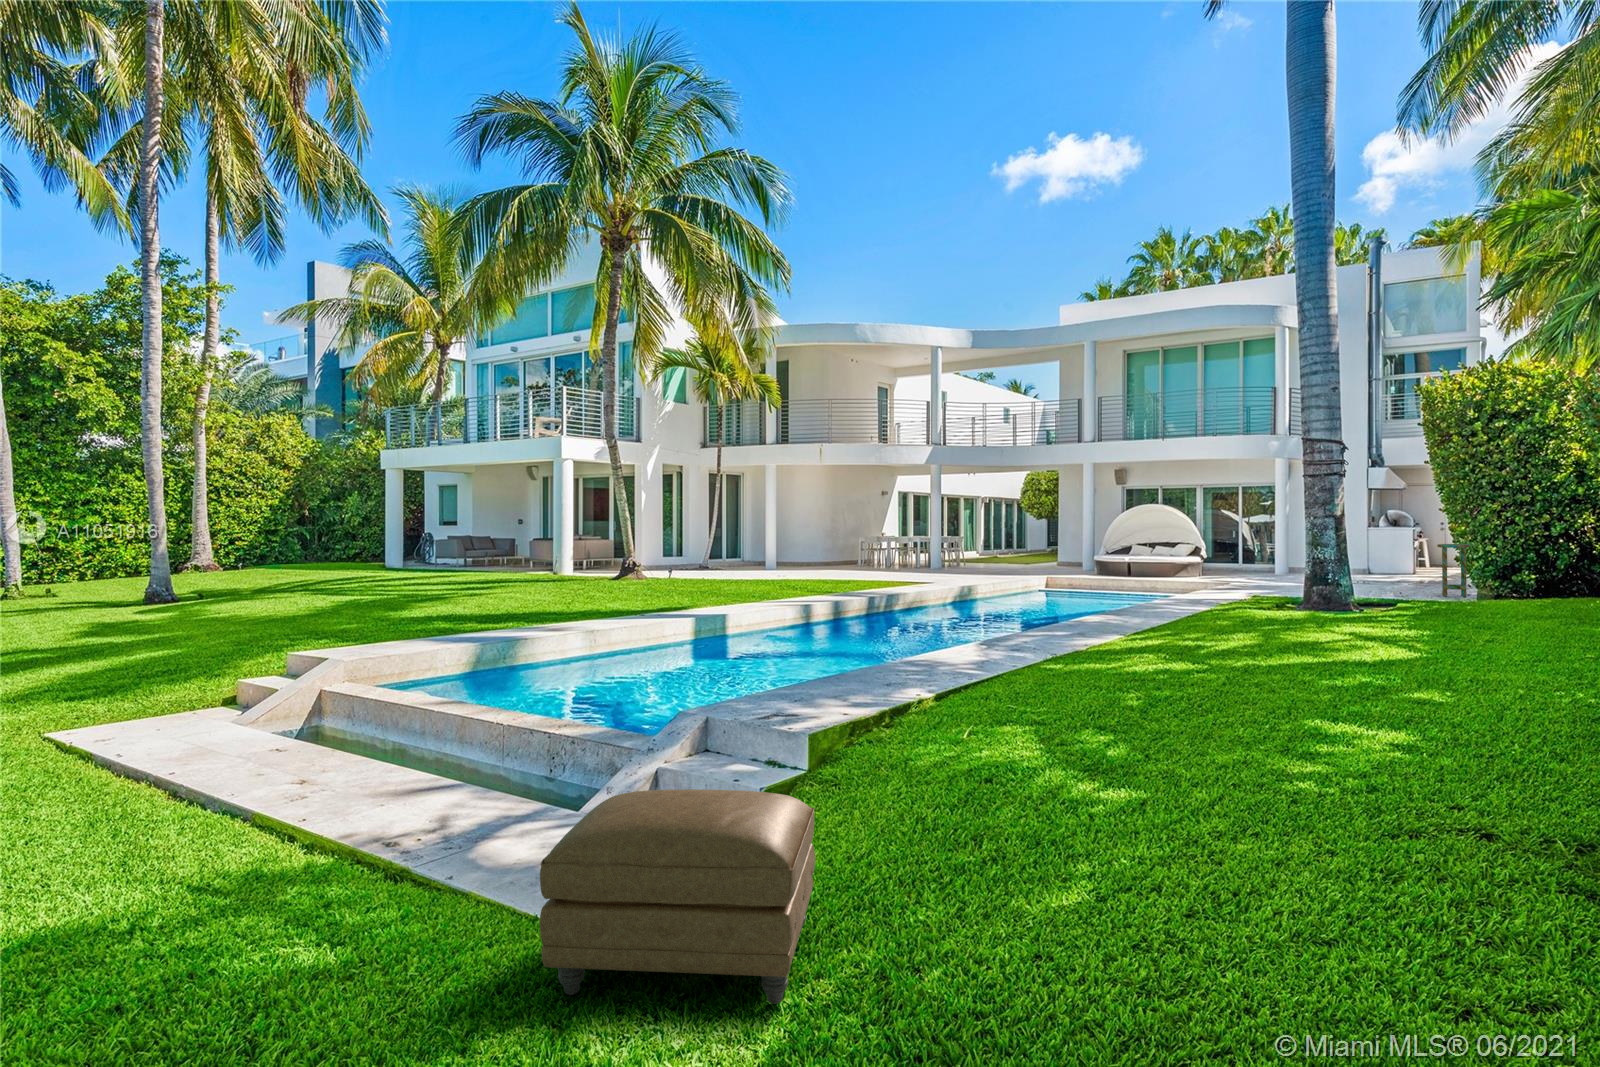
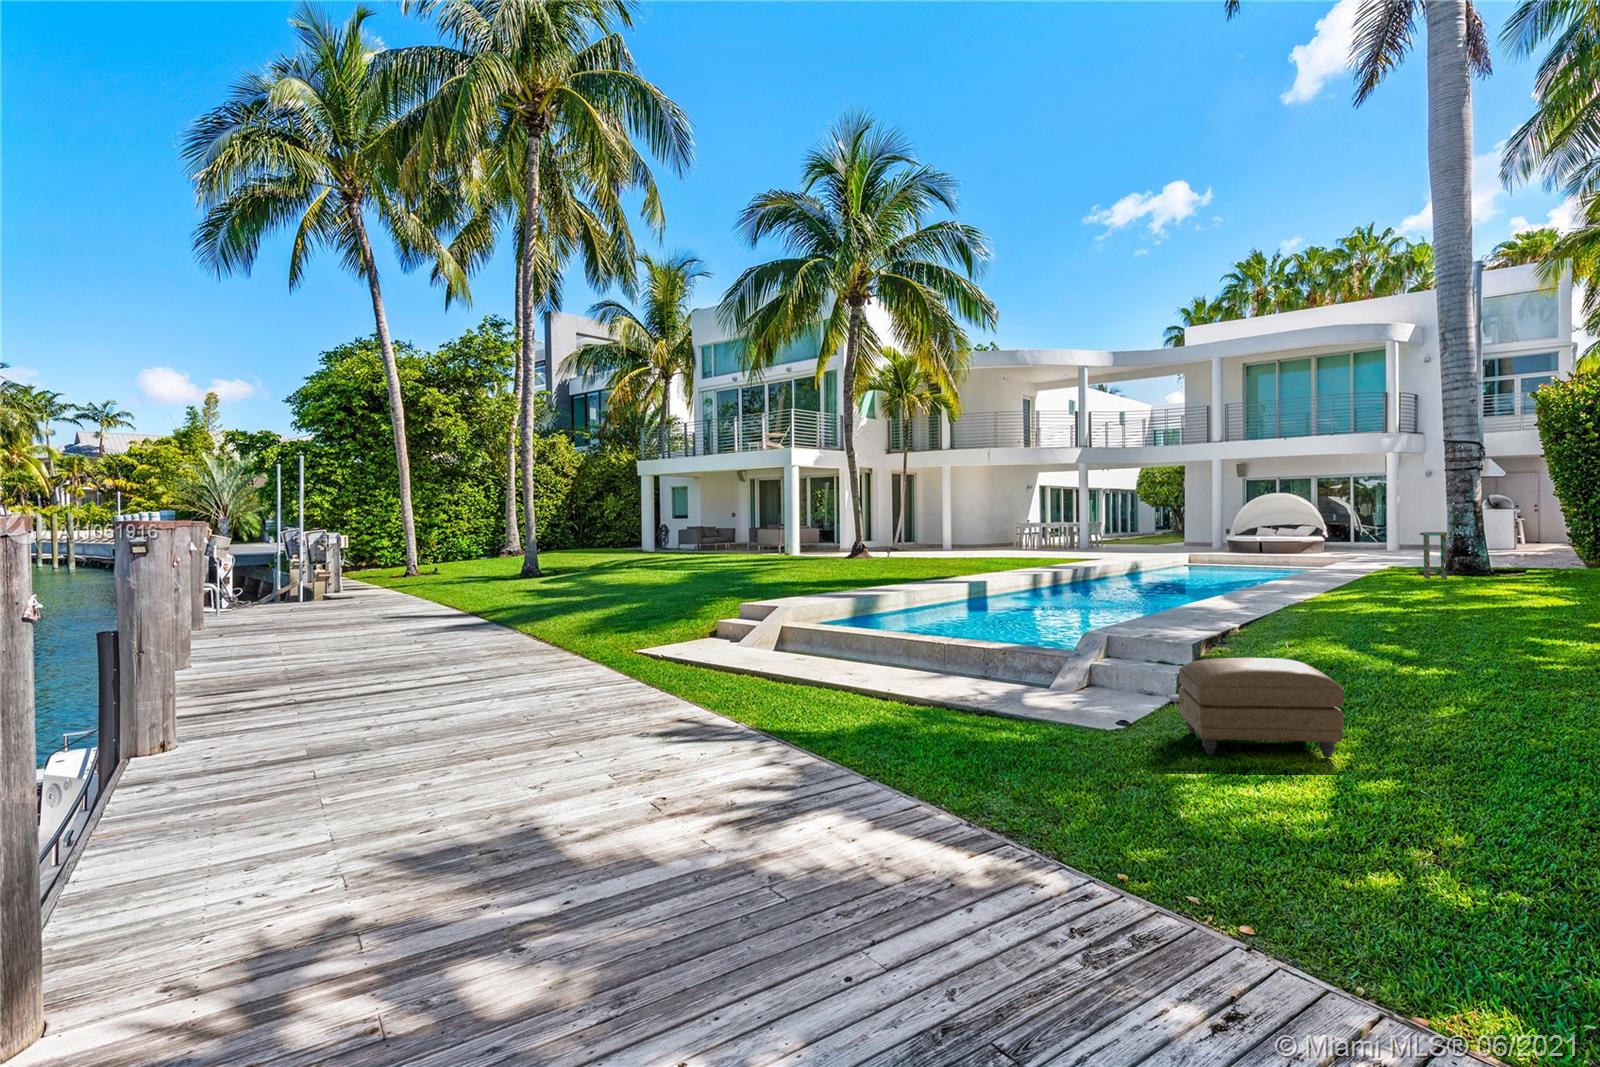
side table: present [1437,544,1471,597] -> present [1420,532,1447,579]

